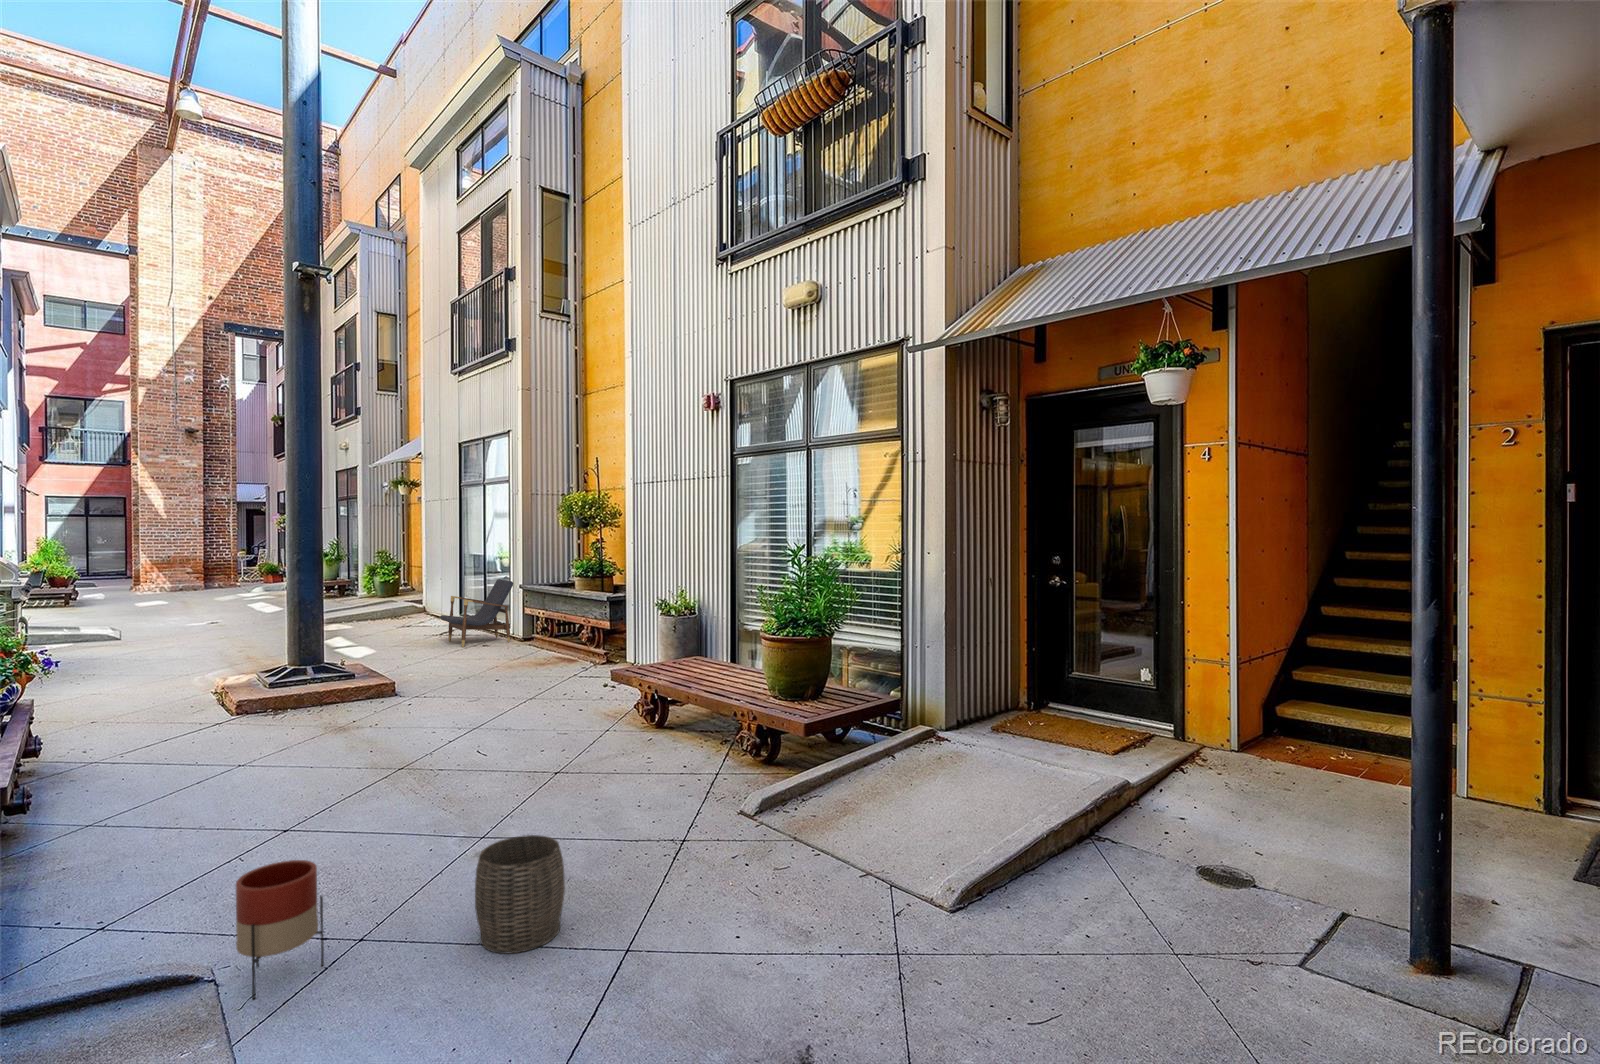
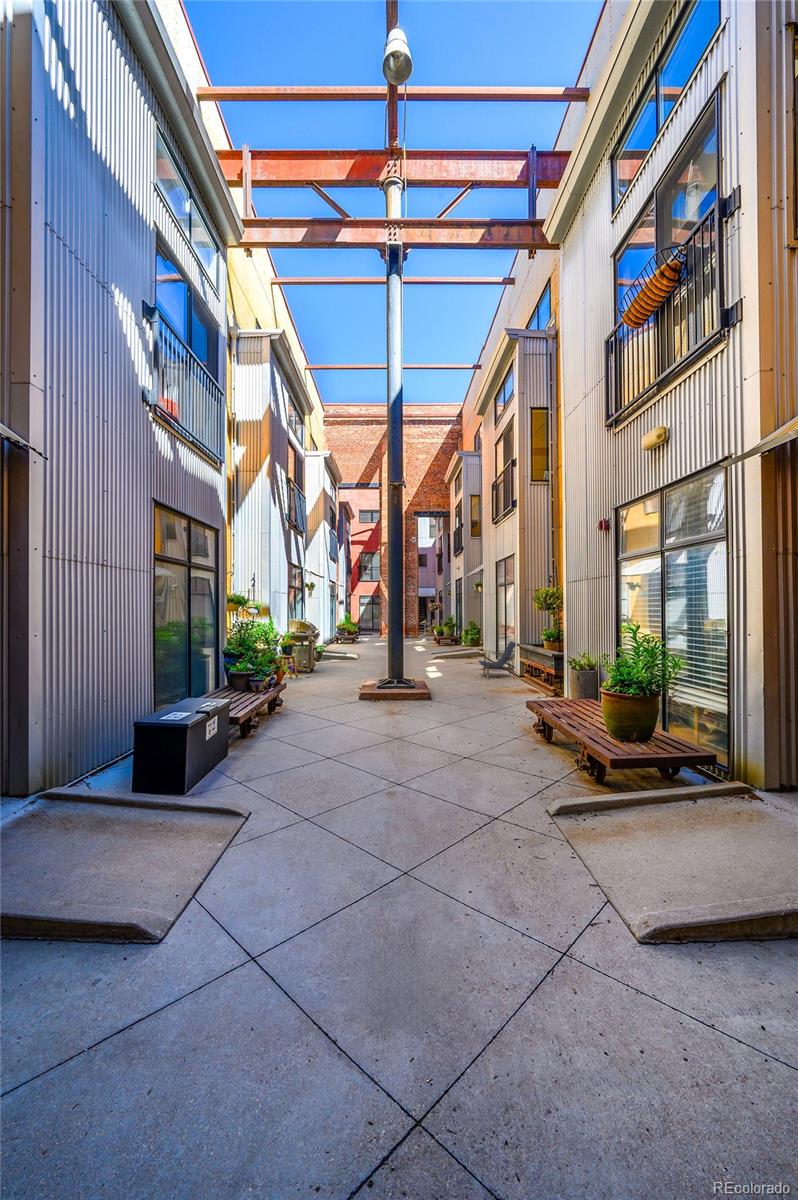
woven basket: present [475,835,565,954] -> none [343,790,390,856]
planter: present [236,860,324,999] -> none [252,775,286,836]

